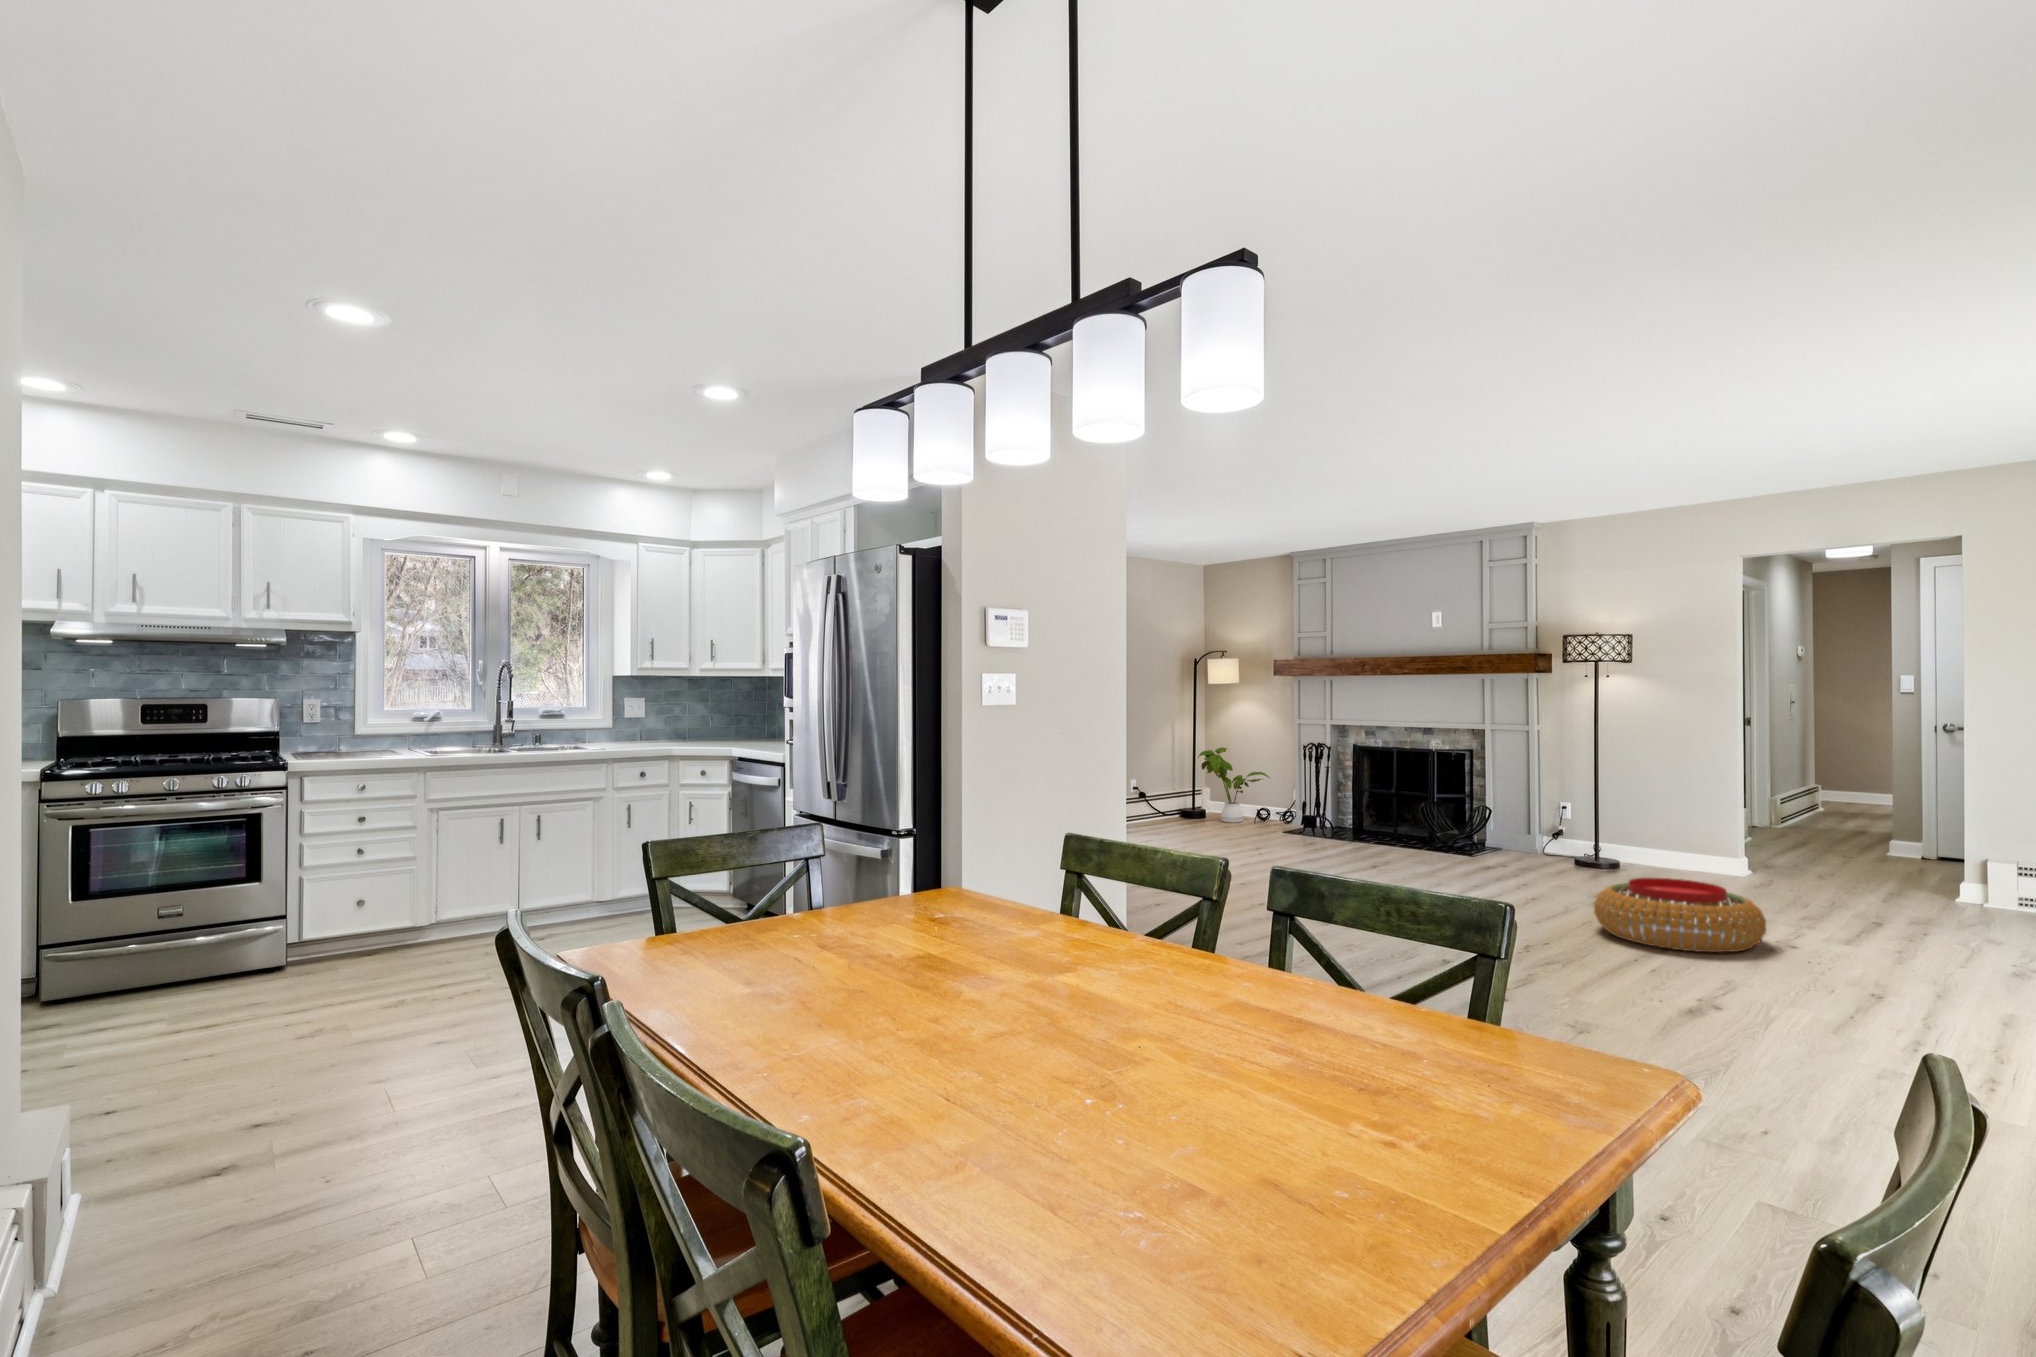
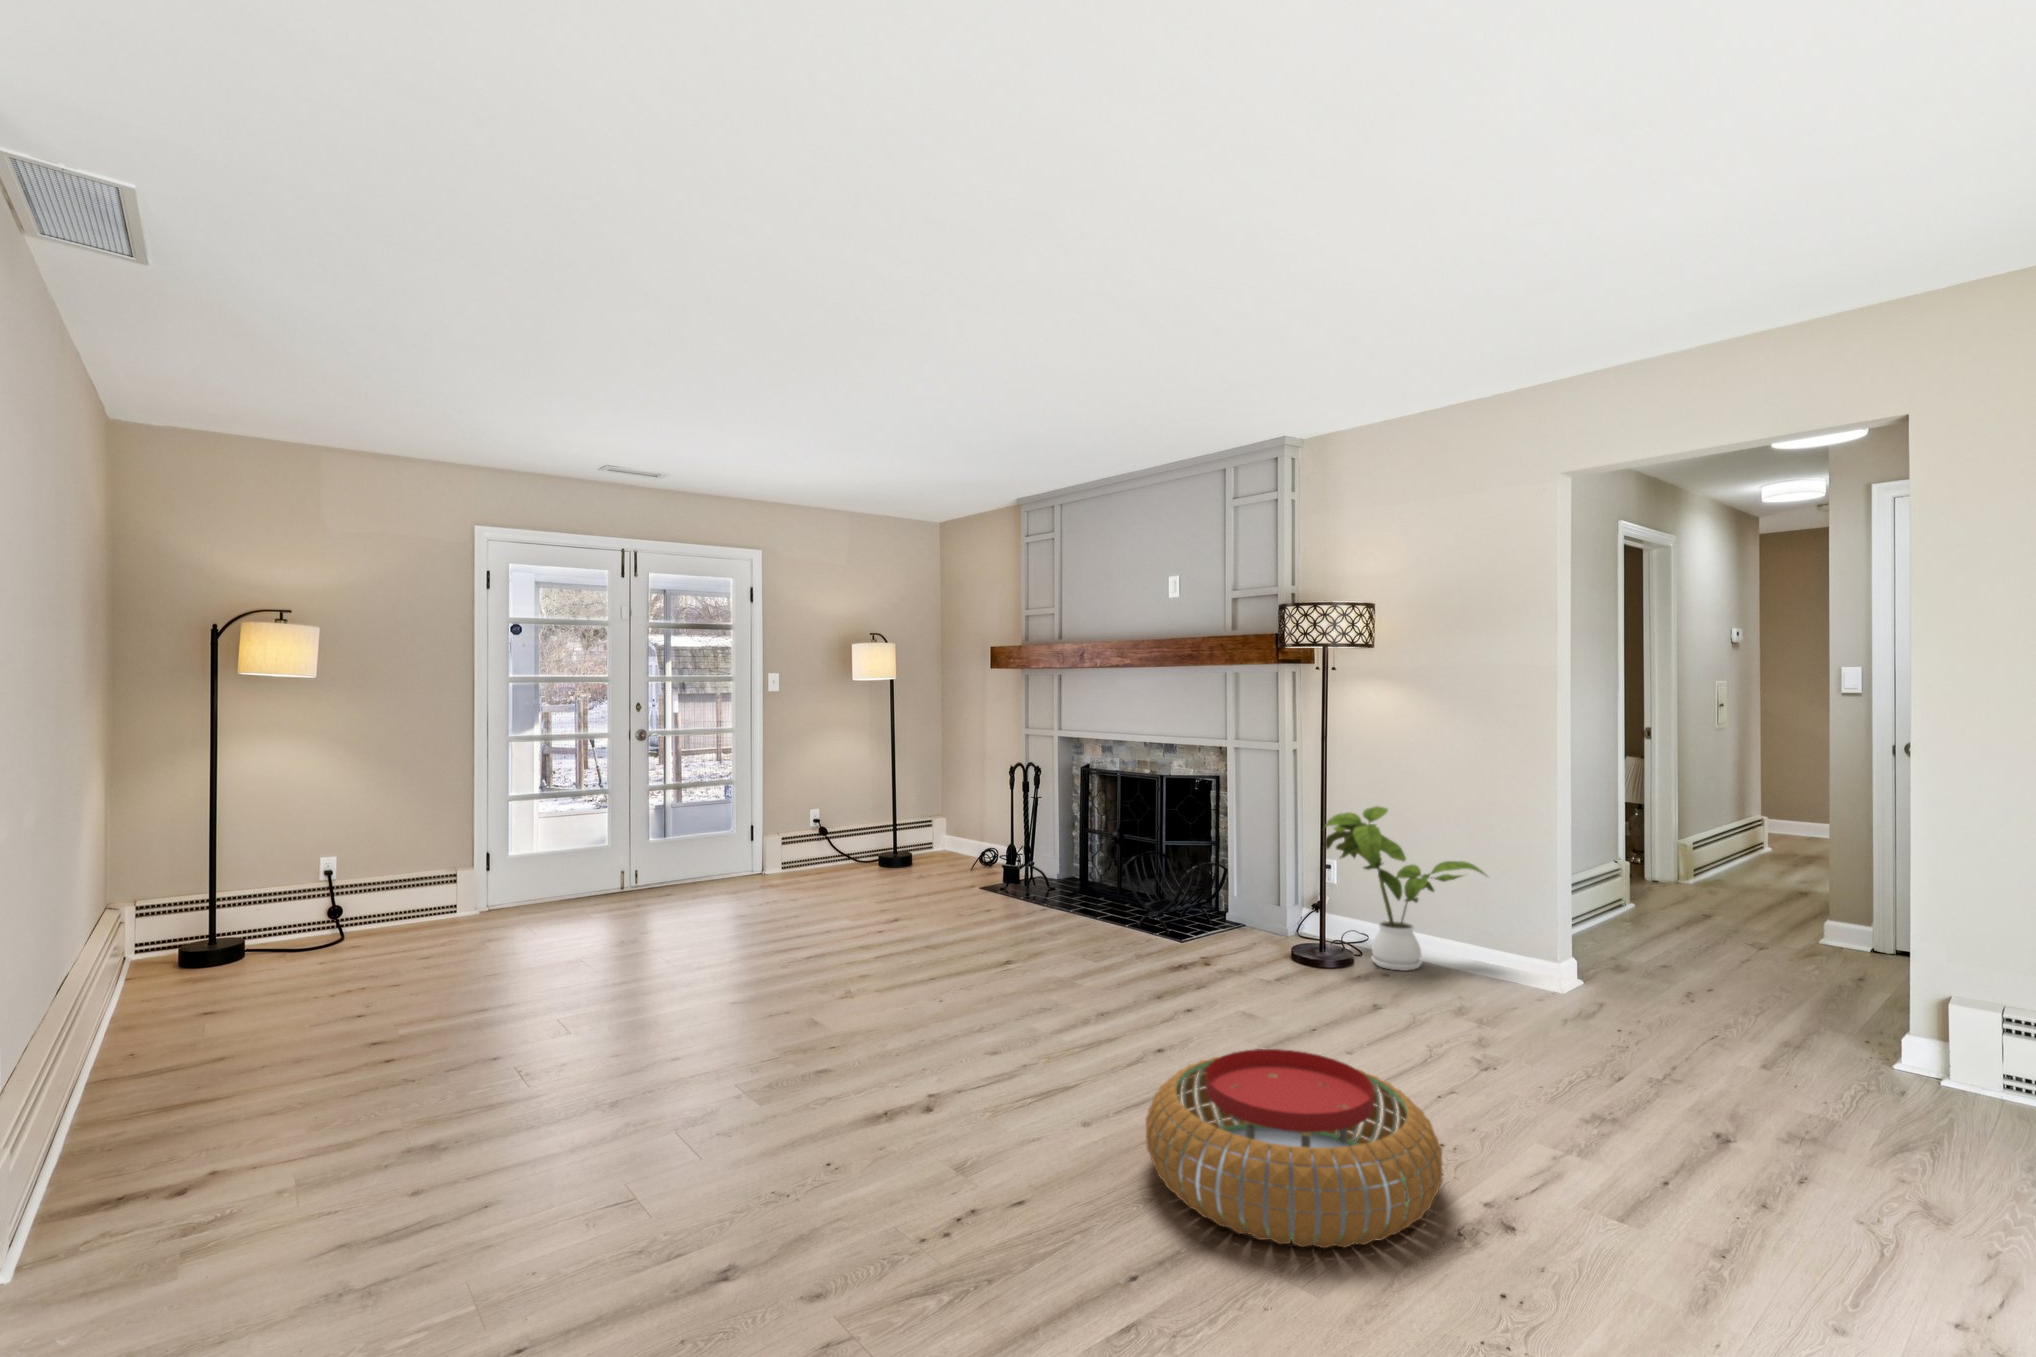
house plant: present [1198,747,1269,823] -> present [1325,806,1485,971]

